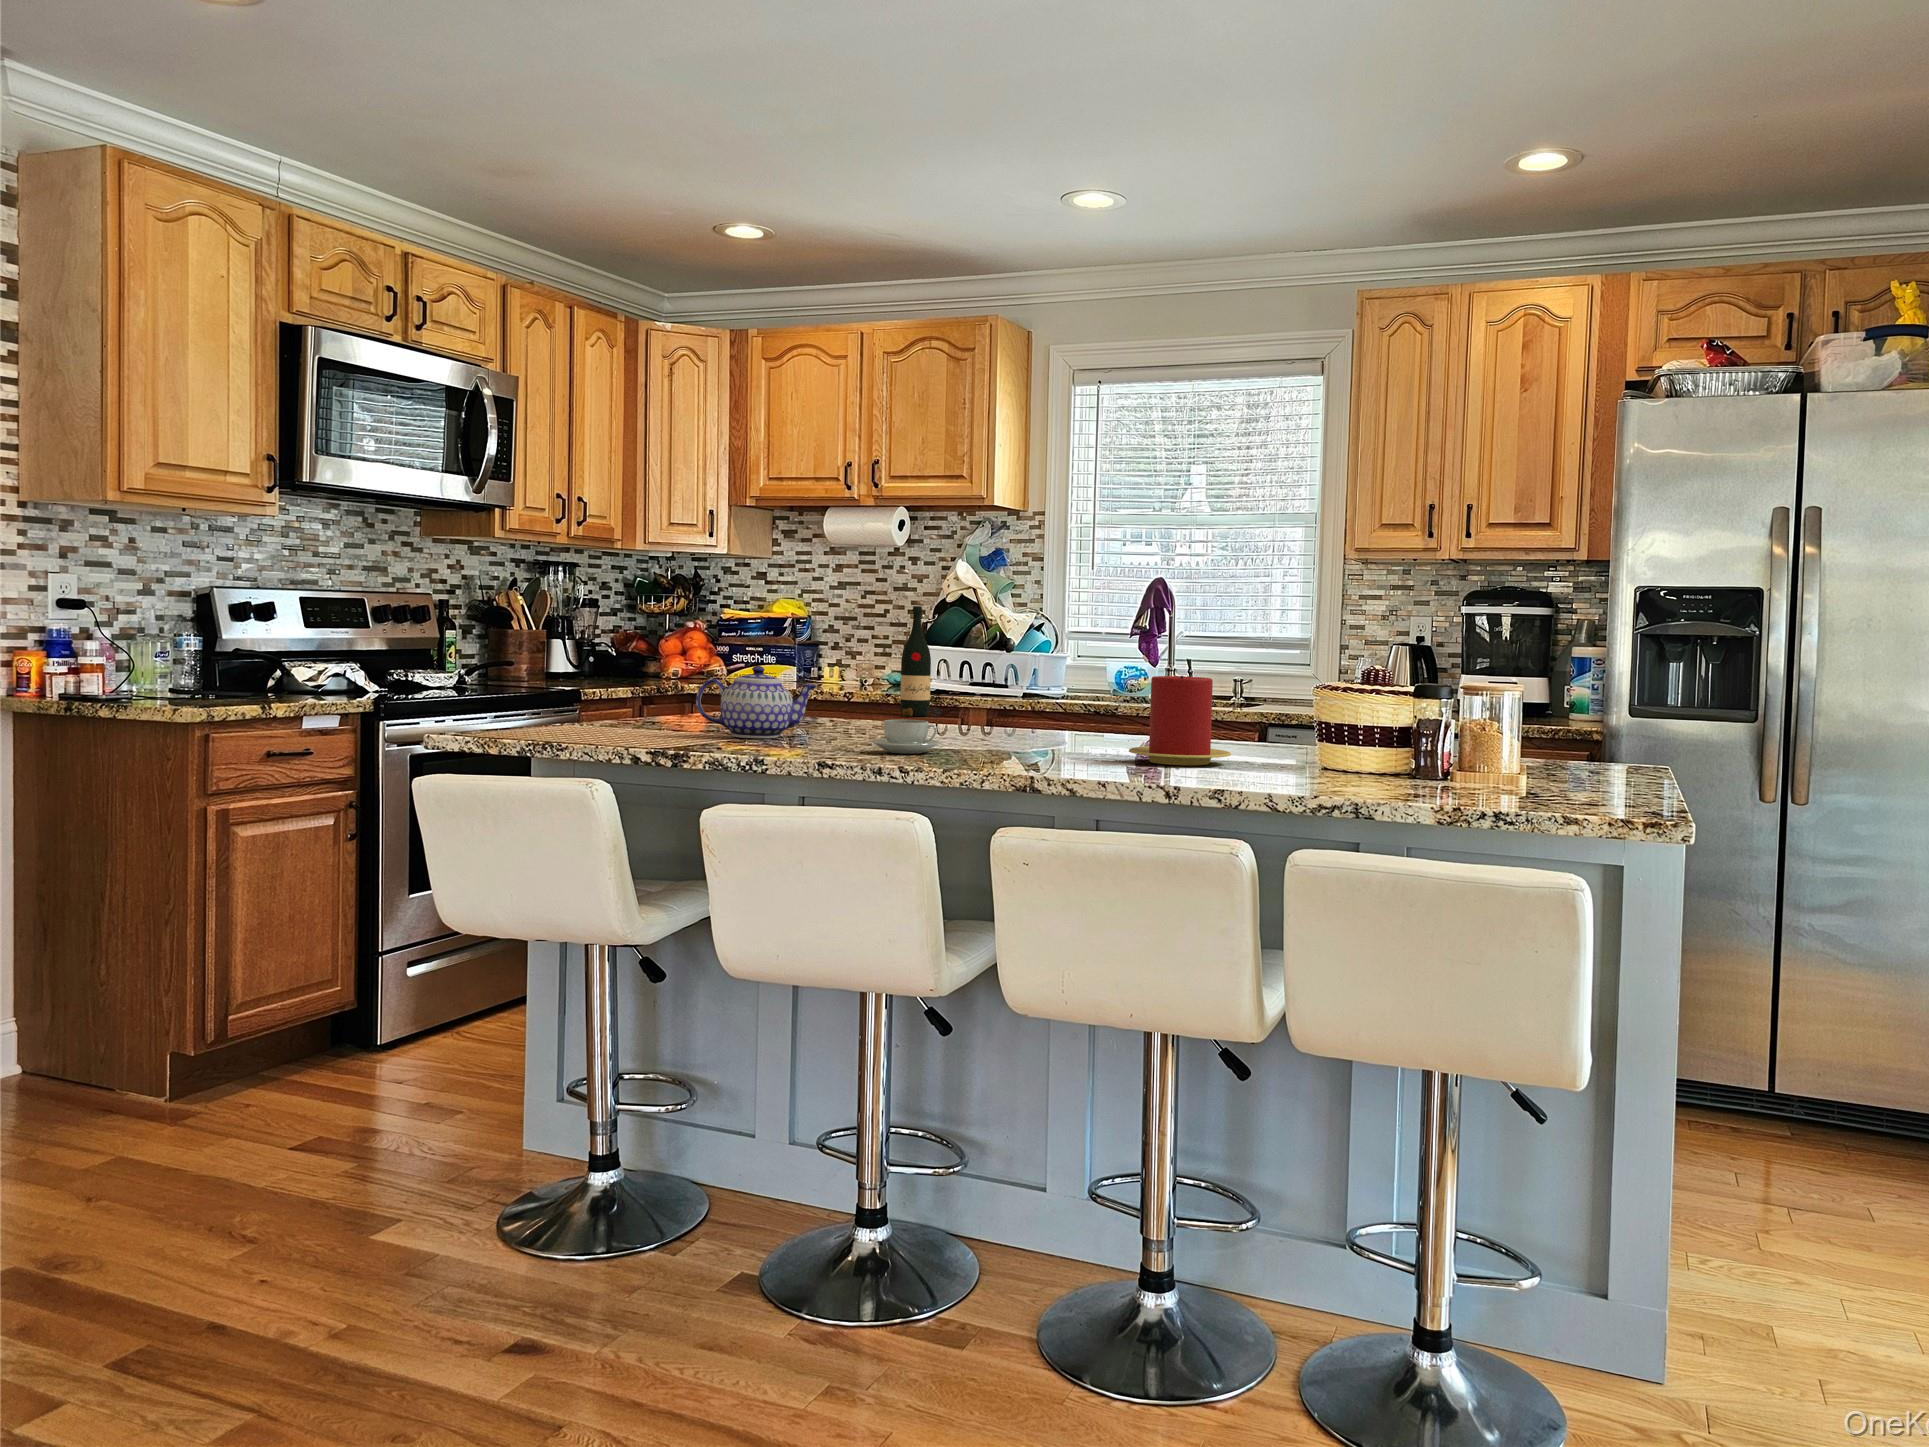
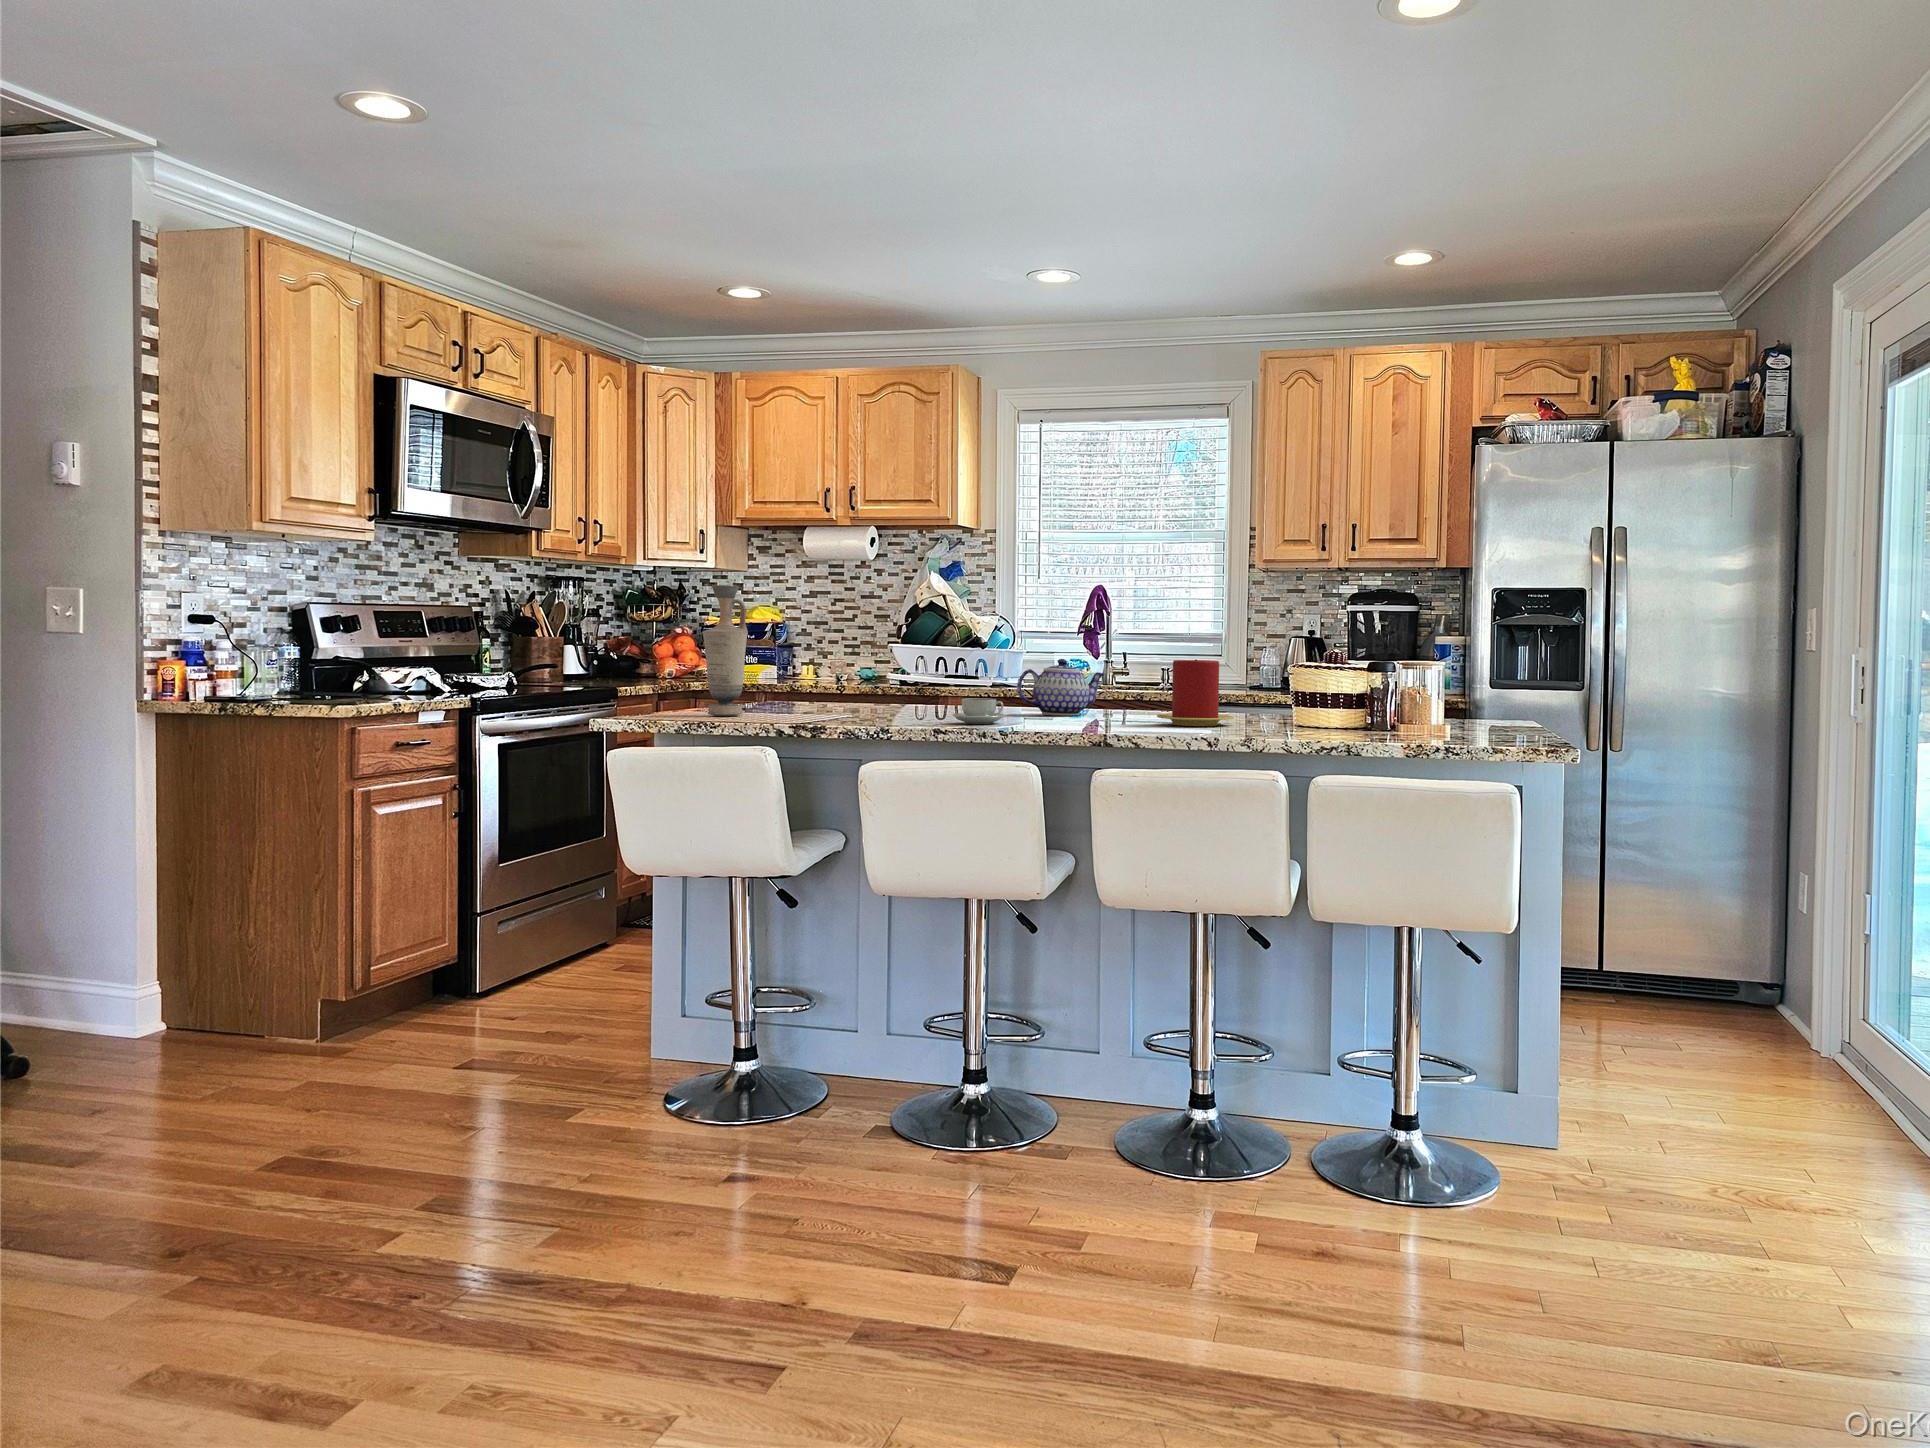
vase: none [603,571,659,732] -> present [702,585,748,716]
wine bottle: present [900,606,941,716] -> none [910,611,944,702]
teapot: present [696,666,817,738] -> present [1017,659,1105,715]

